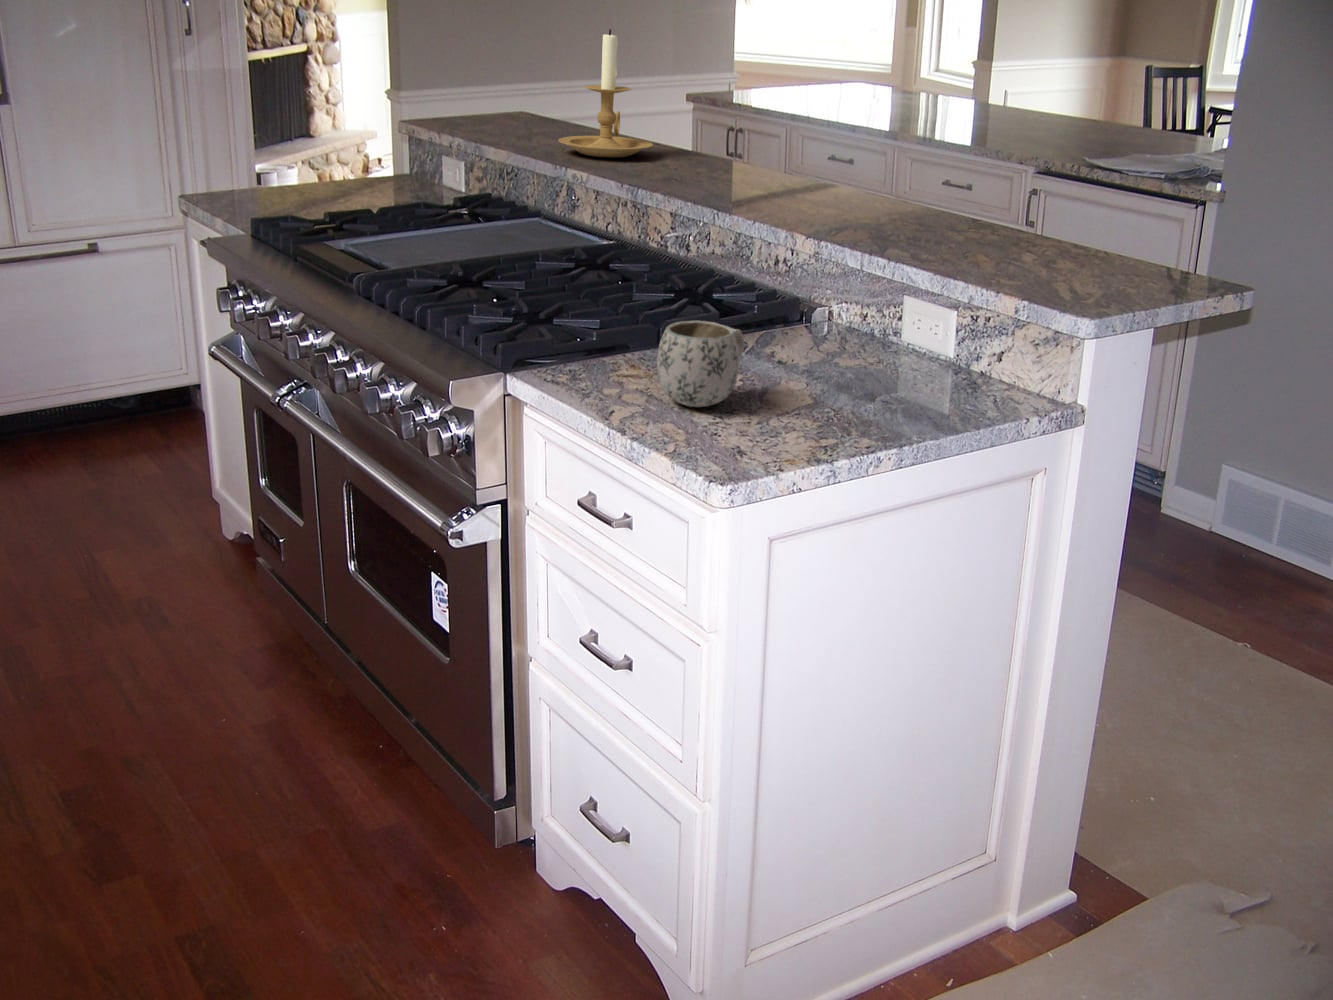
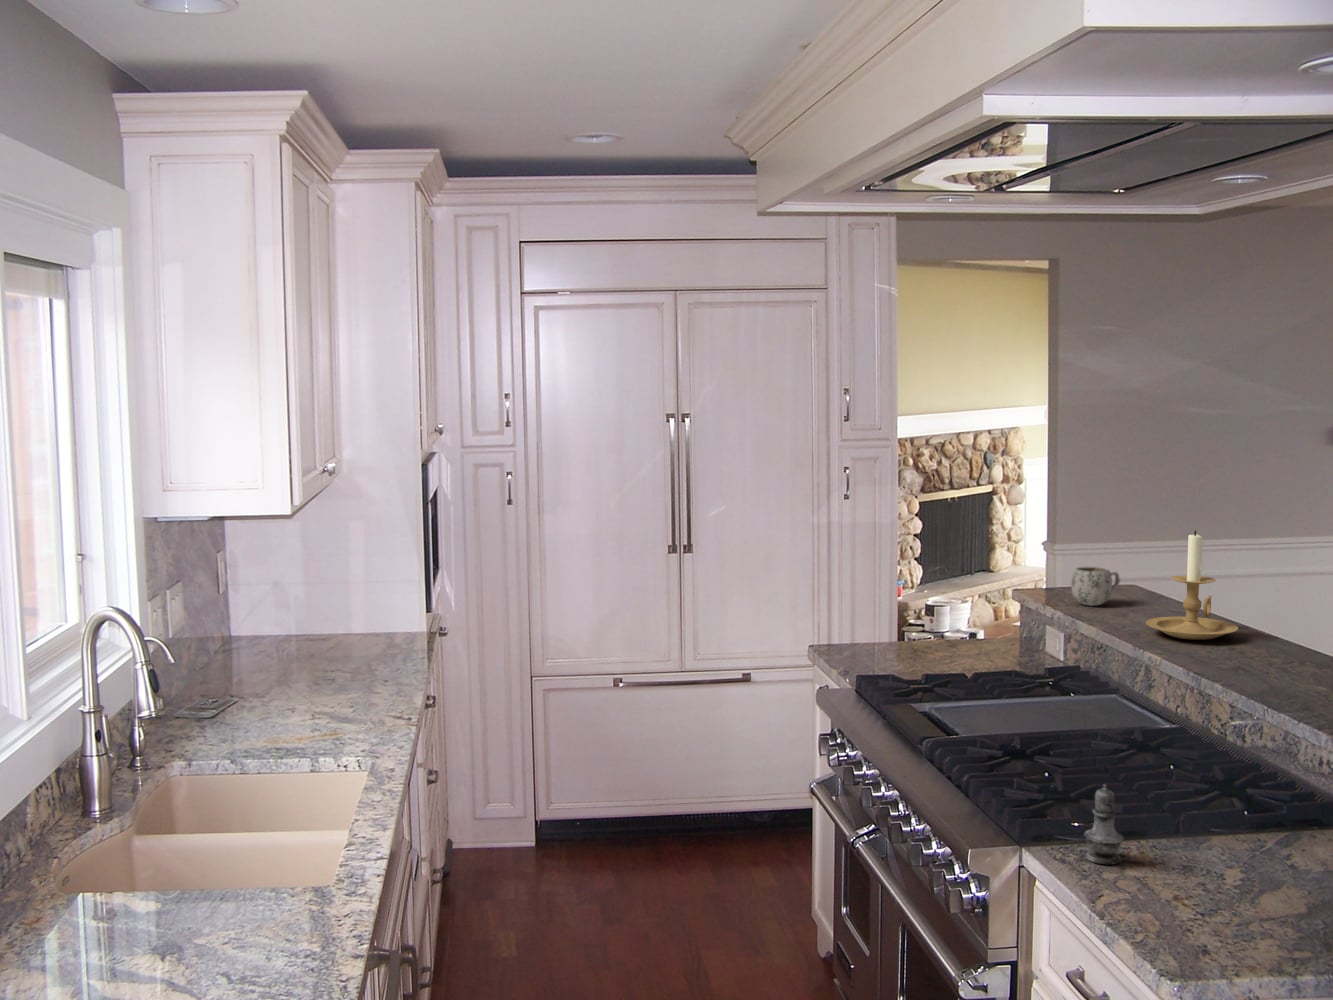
salt shaker: none [576,286,620,381] -> present [1084,784,1124,864]
mug: present [657,321,744,407] -> present [1071,567,1120,606]

